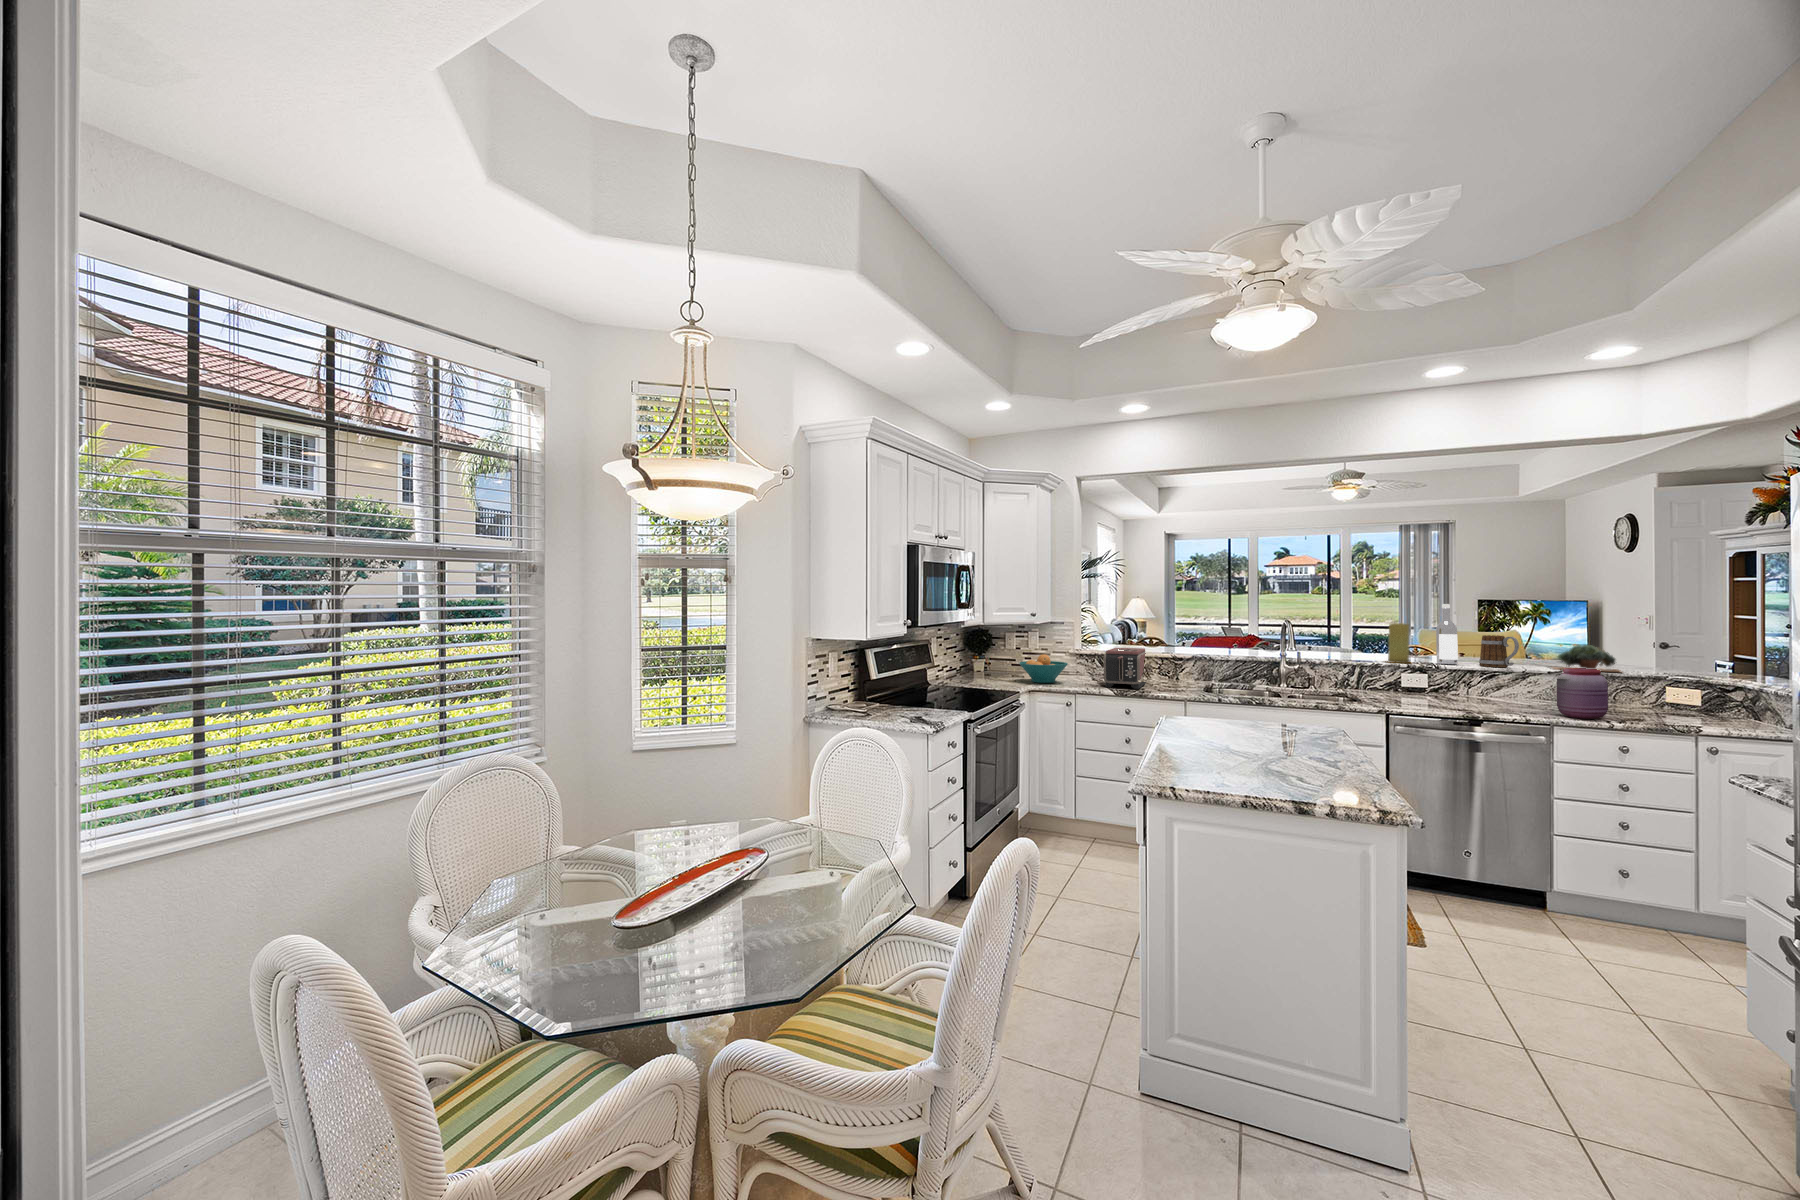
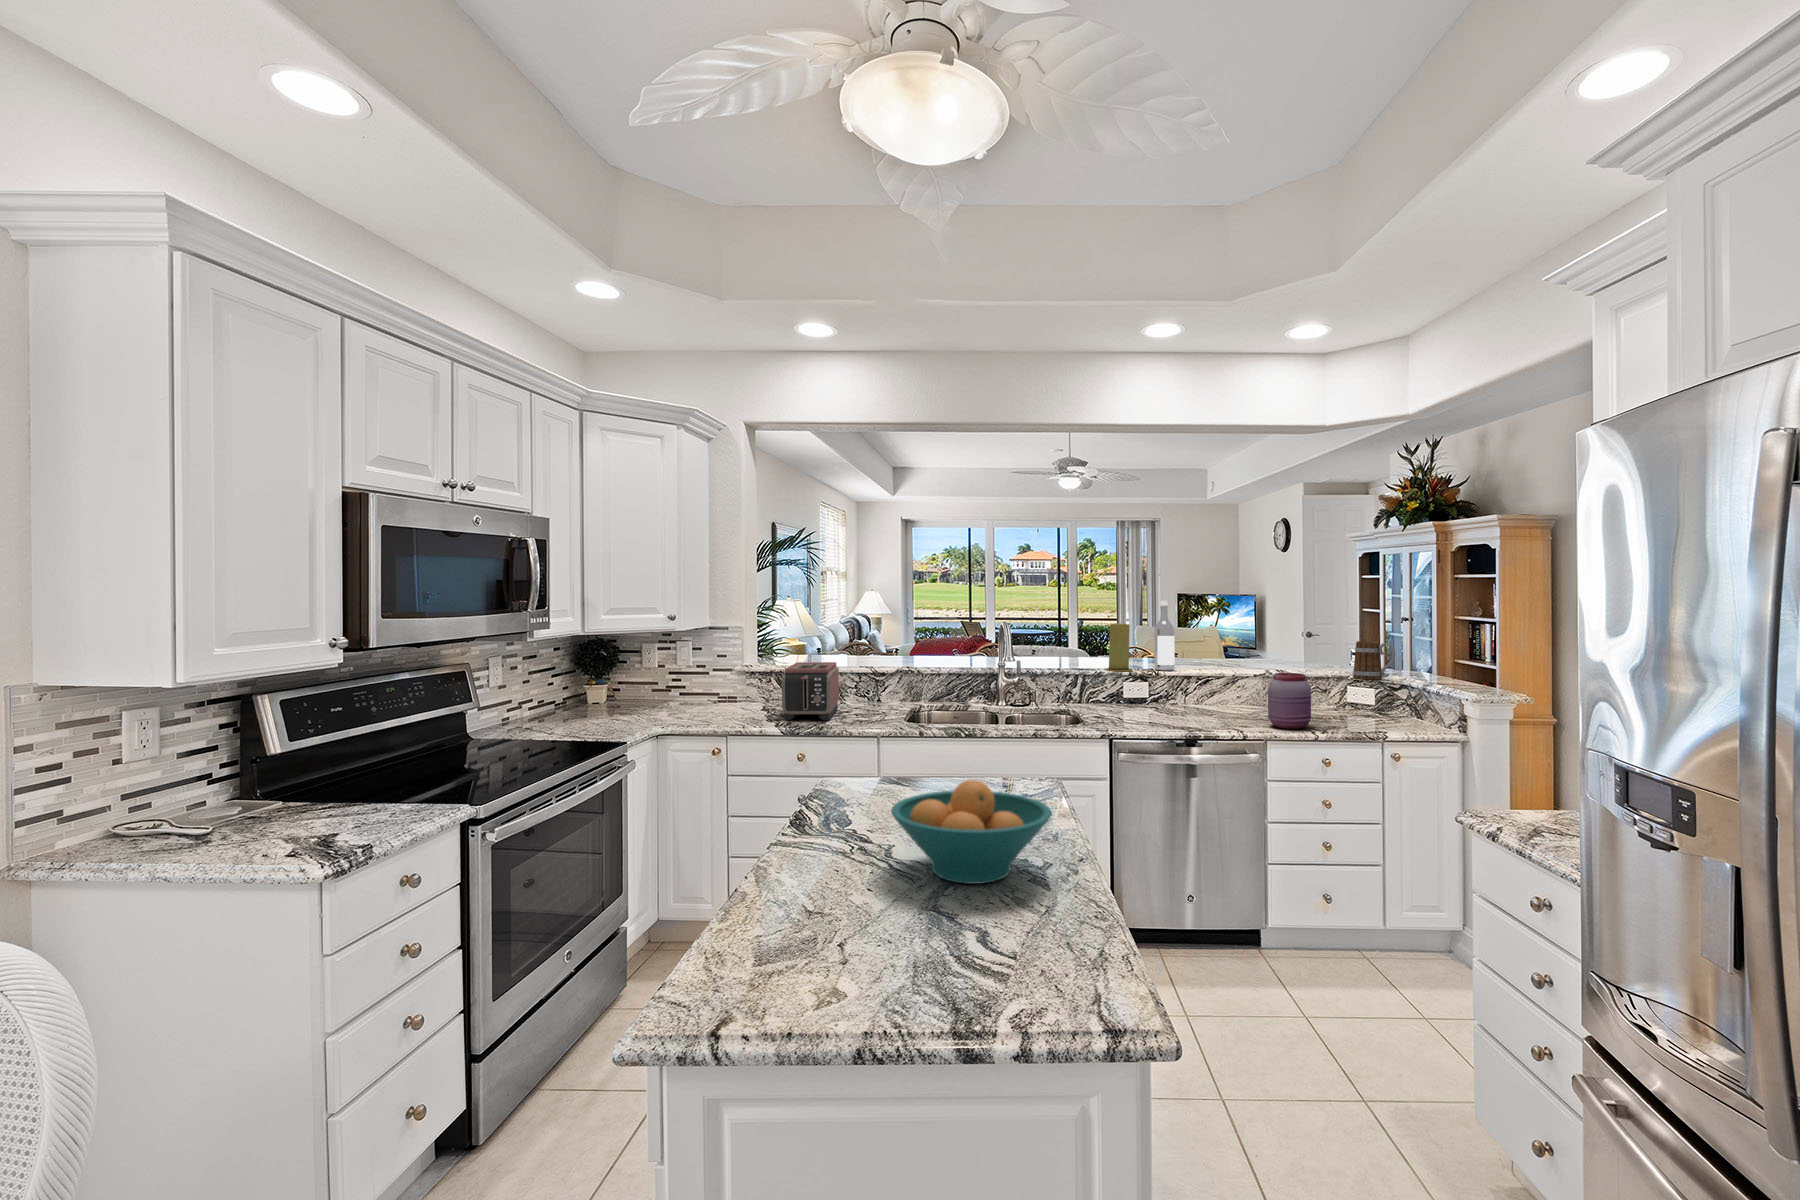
mug: present [1479,635,1519,668] -> present [1353,641,1395,680]
succulent plant: present [1550,645,1620,672] -> none [1249,644,1315,673]
fruit bowl: present [1019,654,1068,683] -> present [891,780,1052,884]

